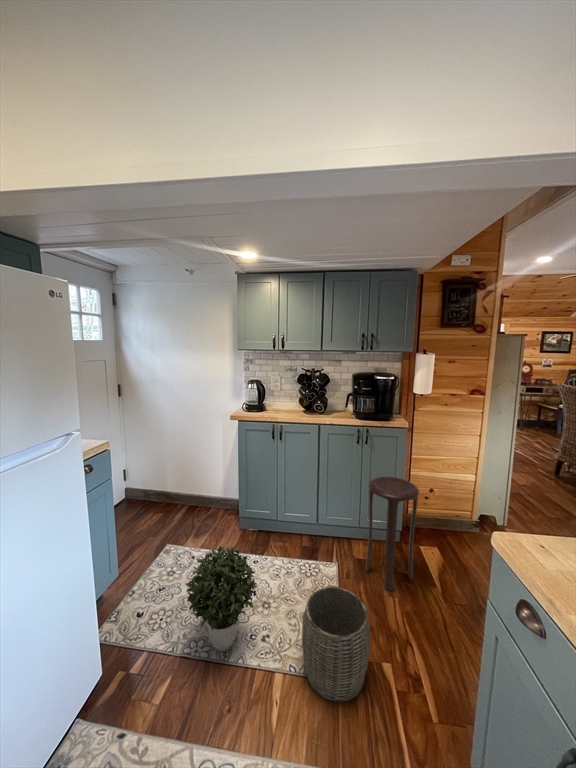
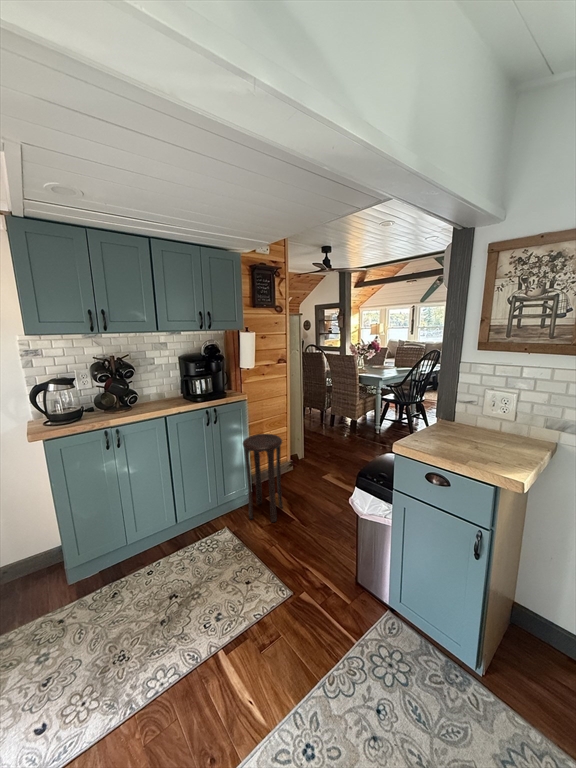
potted plant: present [186,546,257,652] -> none [133,552,213,665]
woven basket: present [302,587,370,702] -> none [253,528,309,615]

